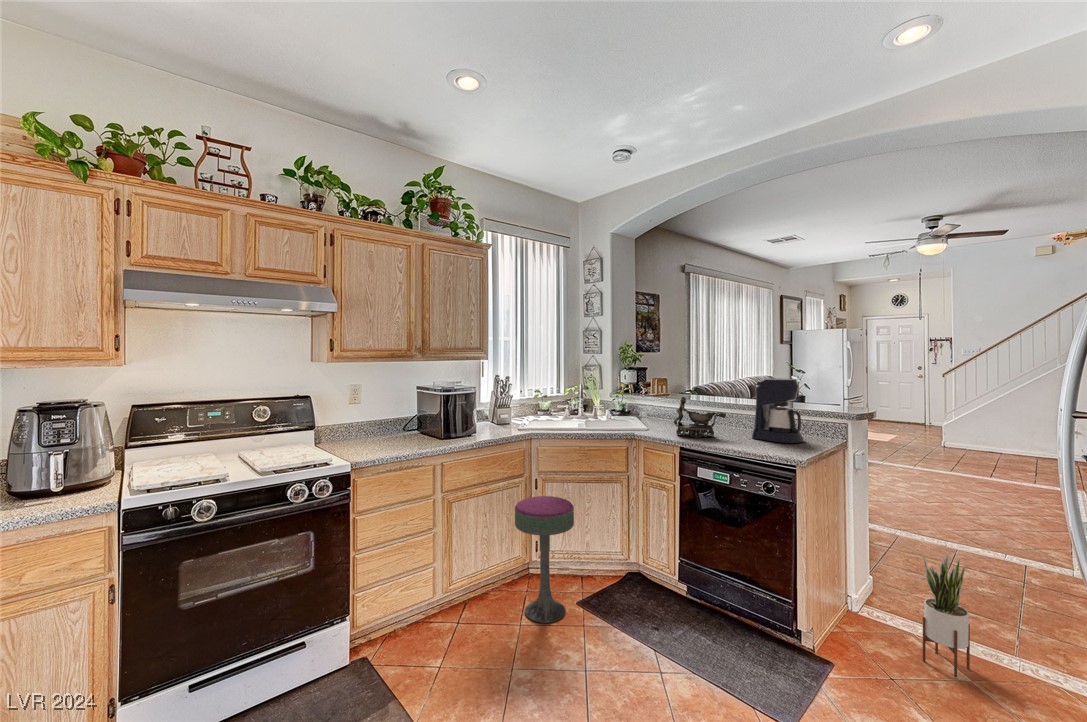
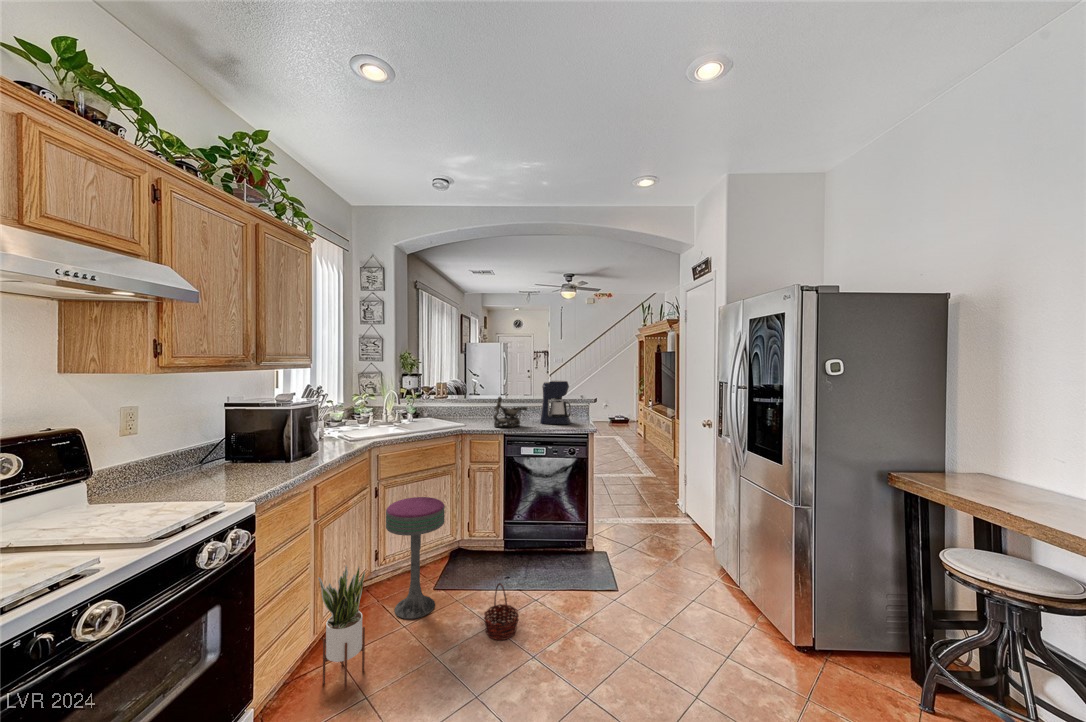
potted plant: present [923,554,970,677] -> present [318,566,365,690]
basket: none [573,620,616,691] -> present [484,583,519,640]

